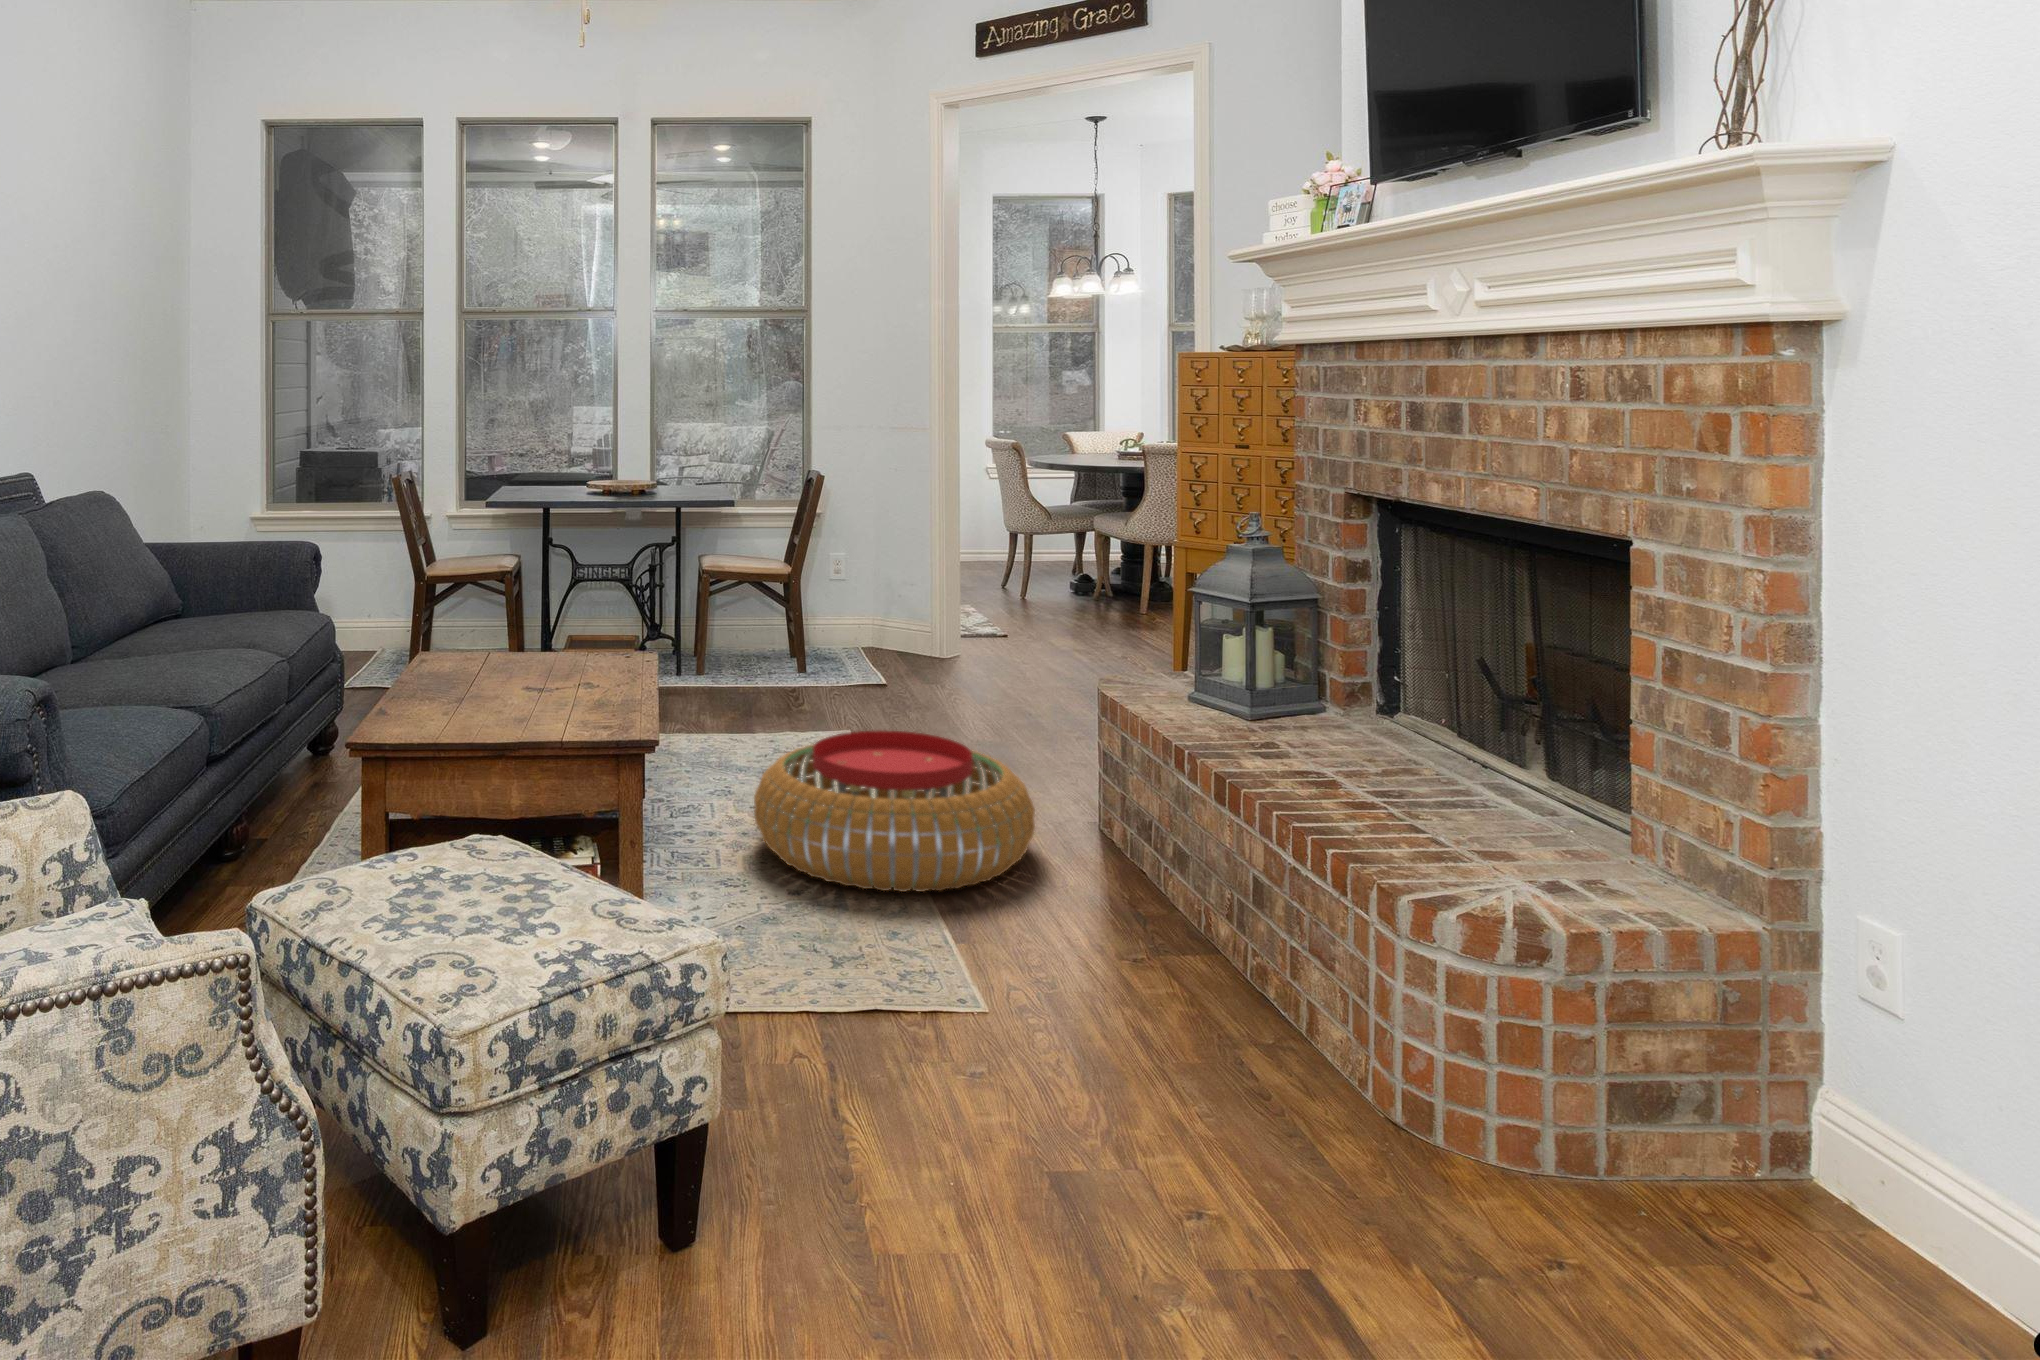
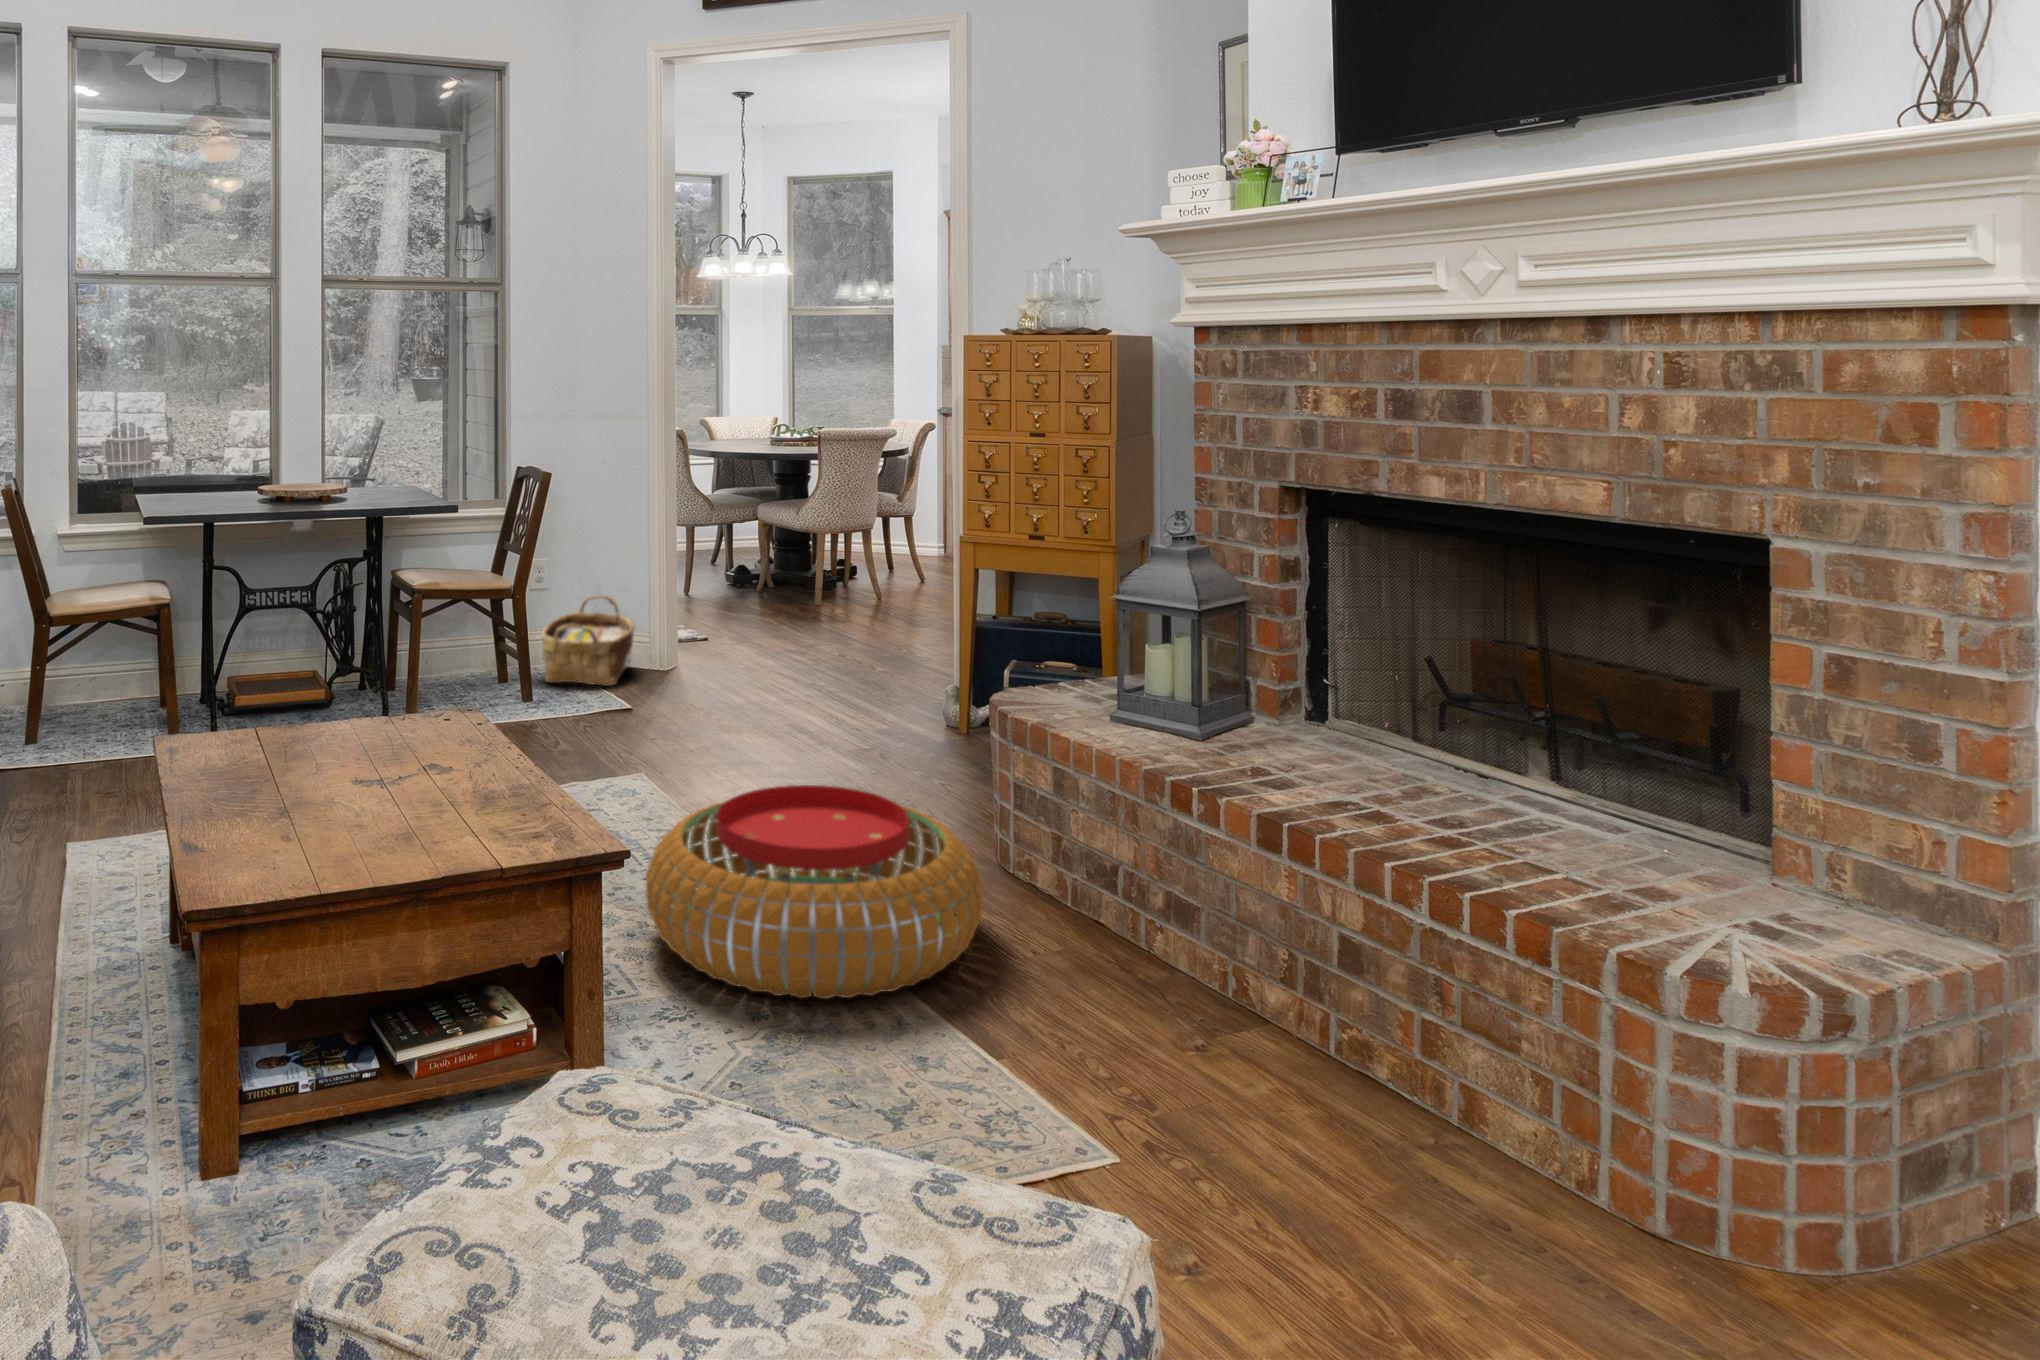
woven basket: none [826,587,914,668] -> present [542,595,634,686]

